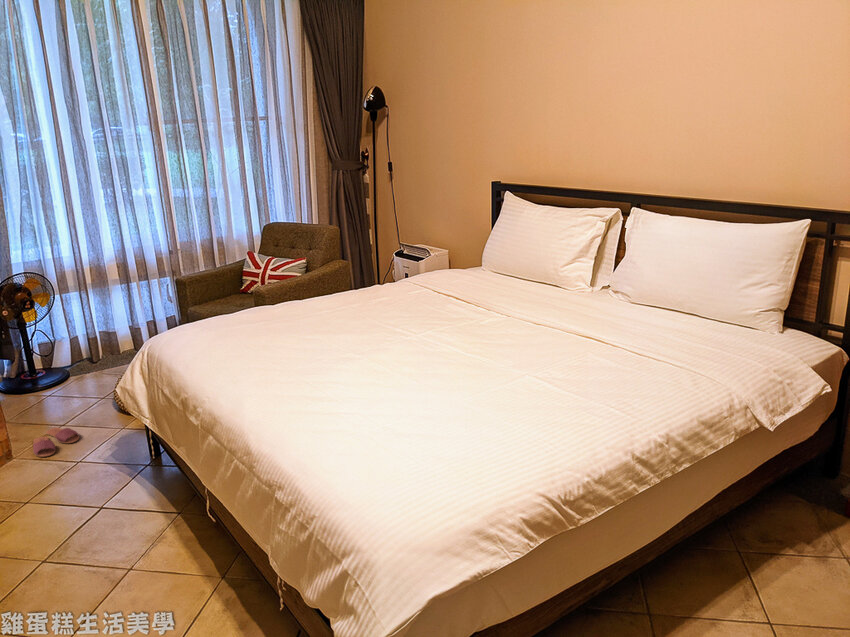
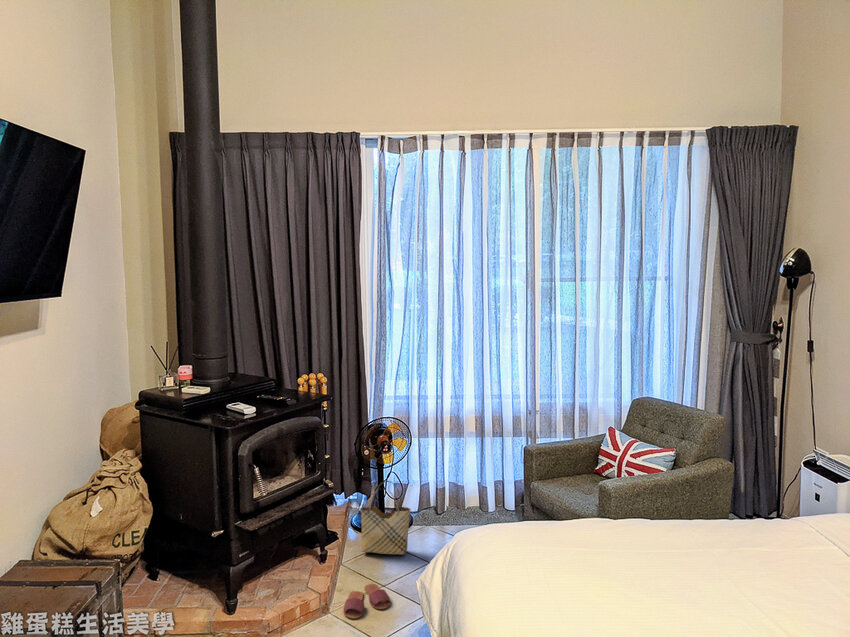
woven basket: none [15,337,76,408] -> present [360,481,411,555]

